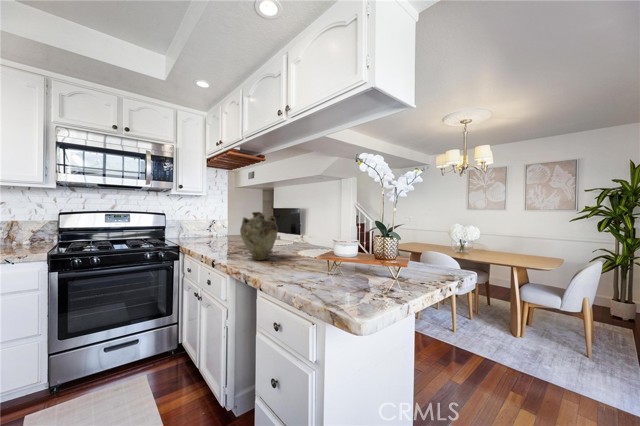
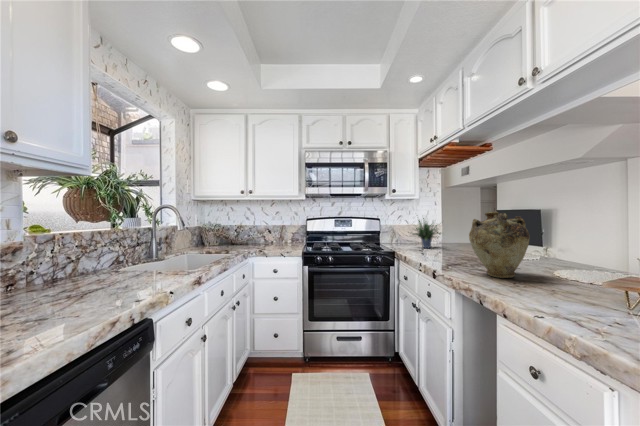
potted plant: none [195,208,228,241] -> present [413,218,438,248]

